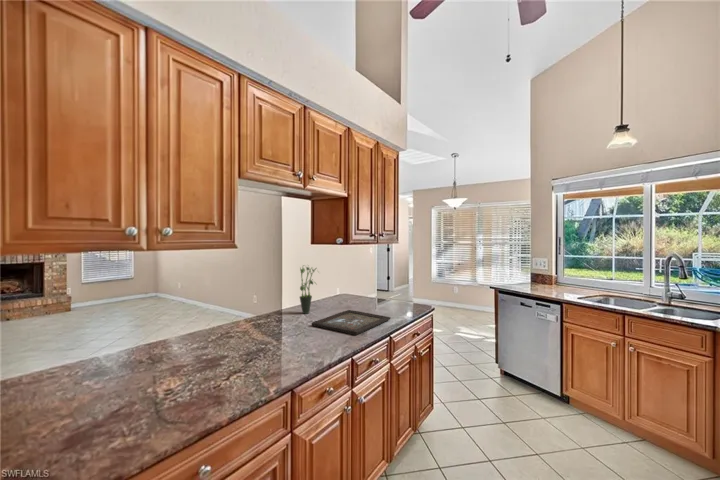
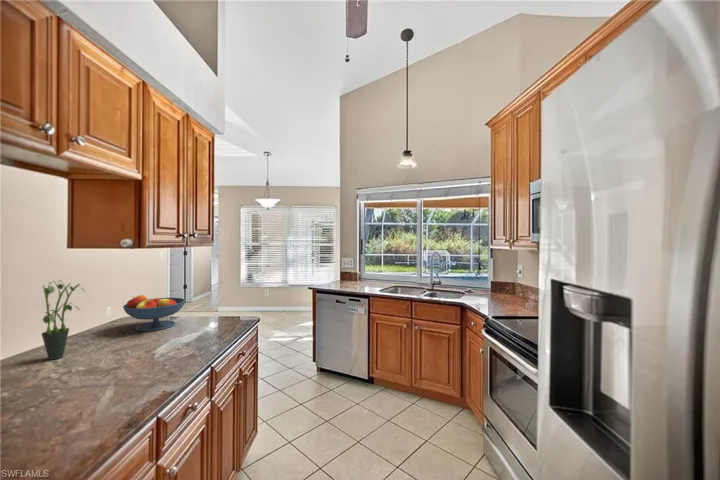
fruit bowl: none [340,279,378,306] -> present [123,295,185,331]
tray: present [312,310,390,335] -> none [71,339,209,379]

